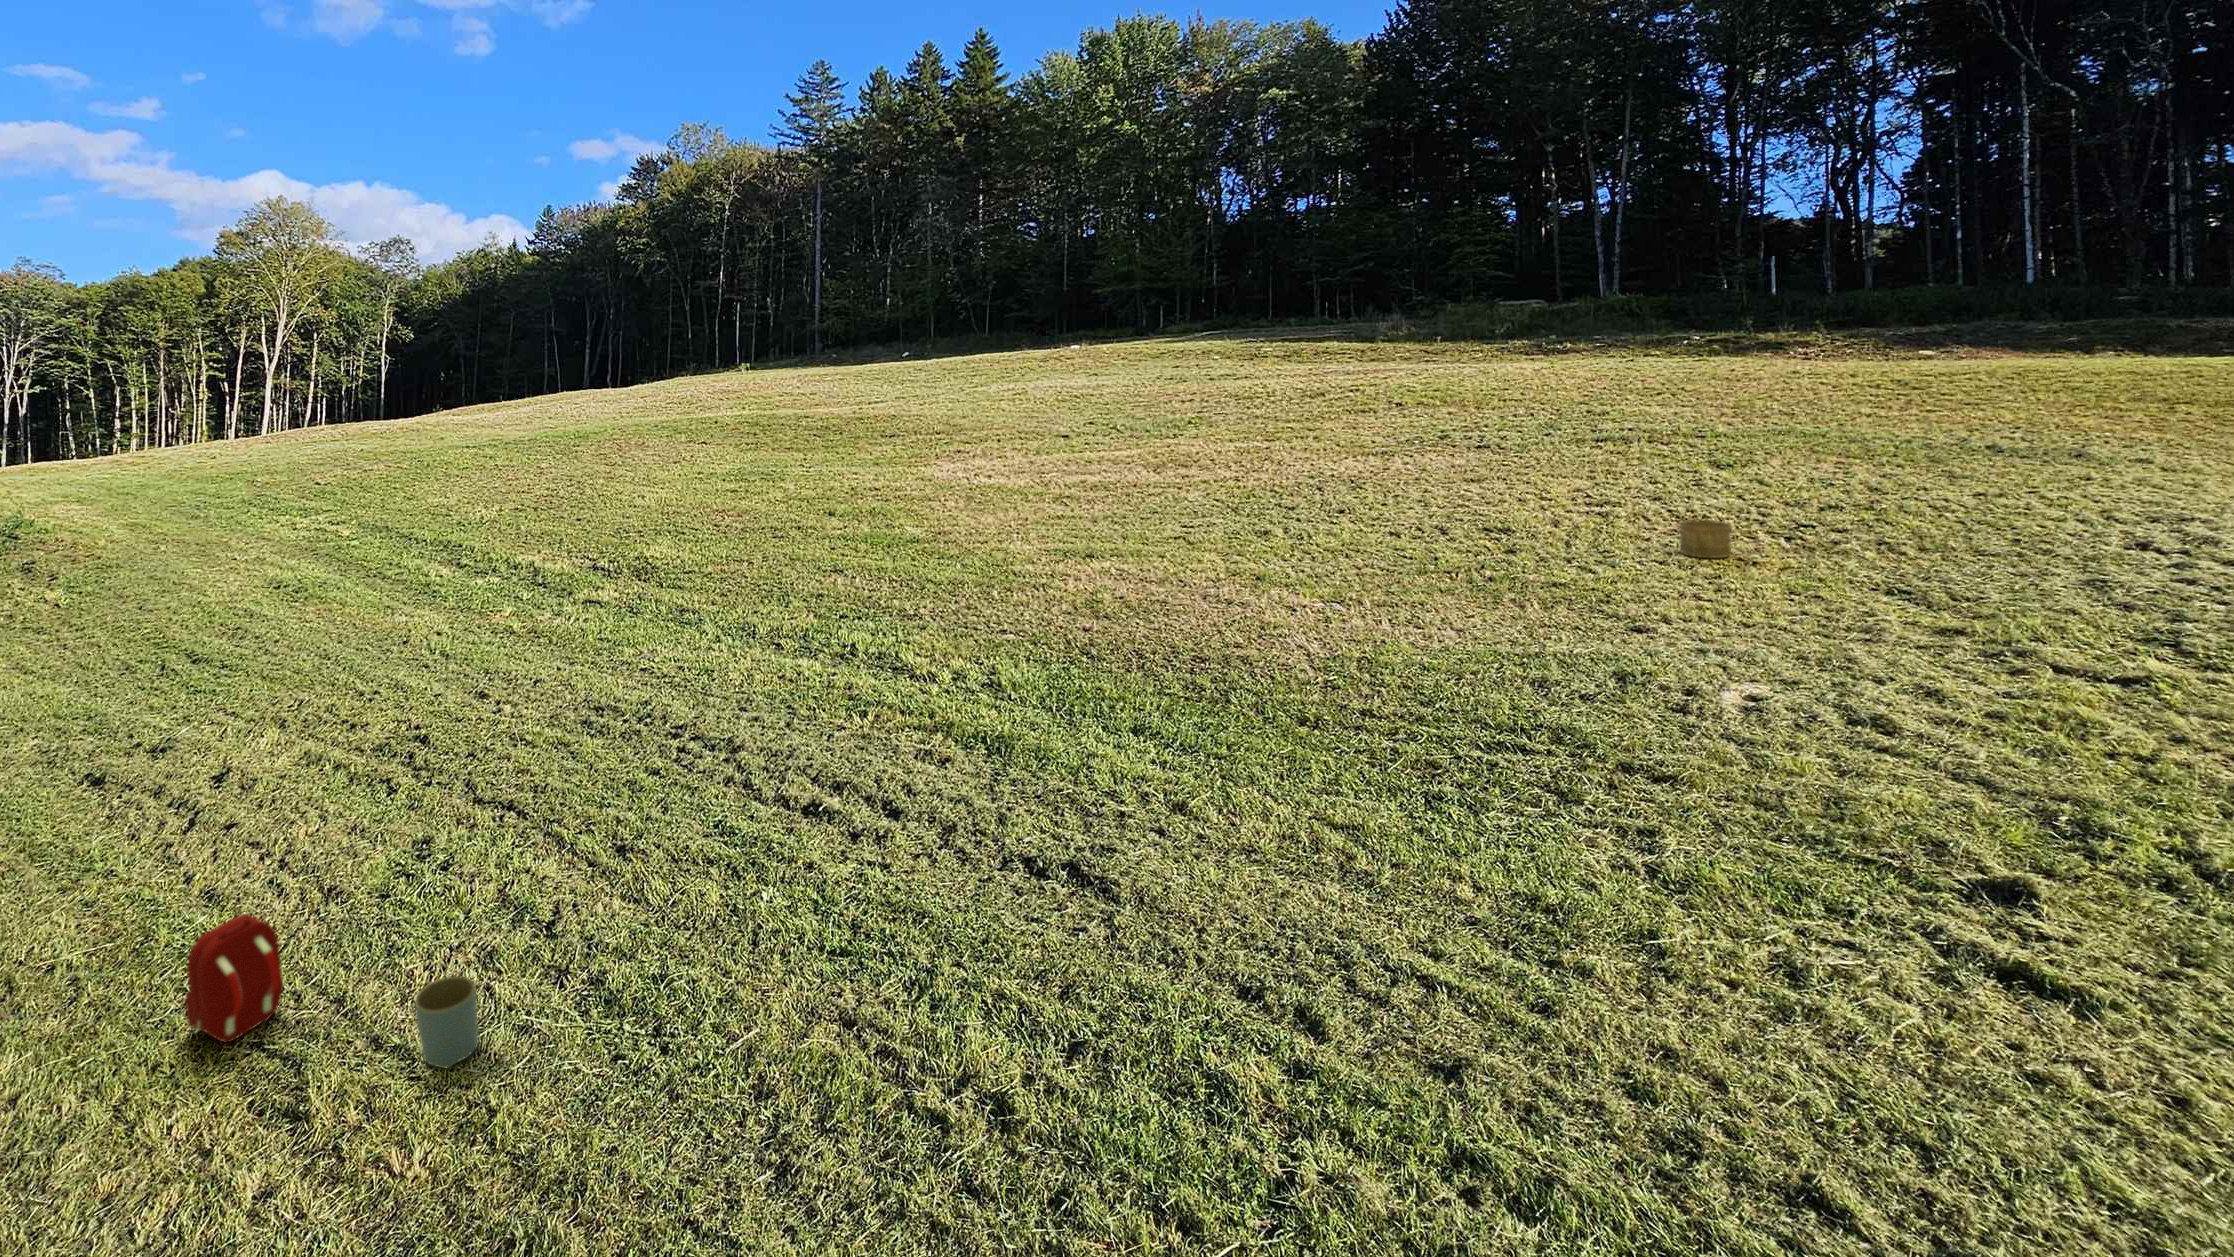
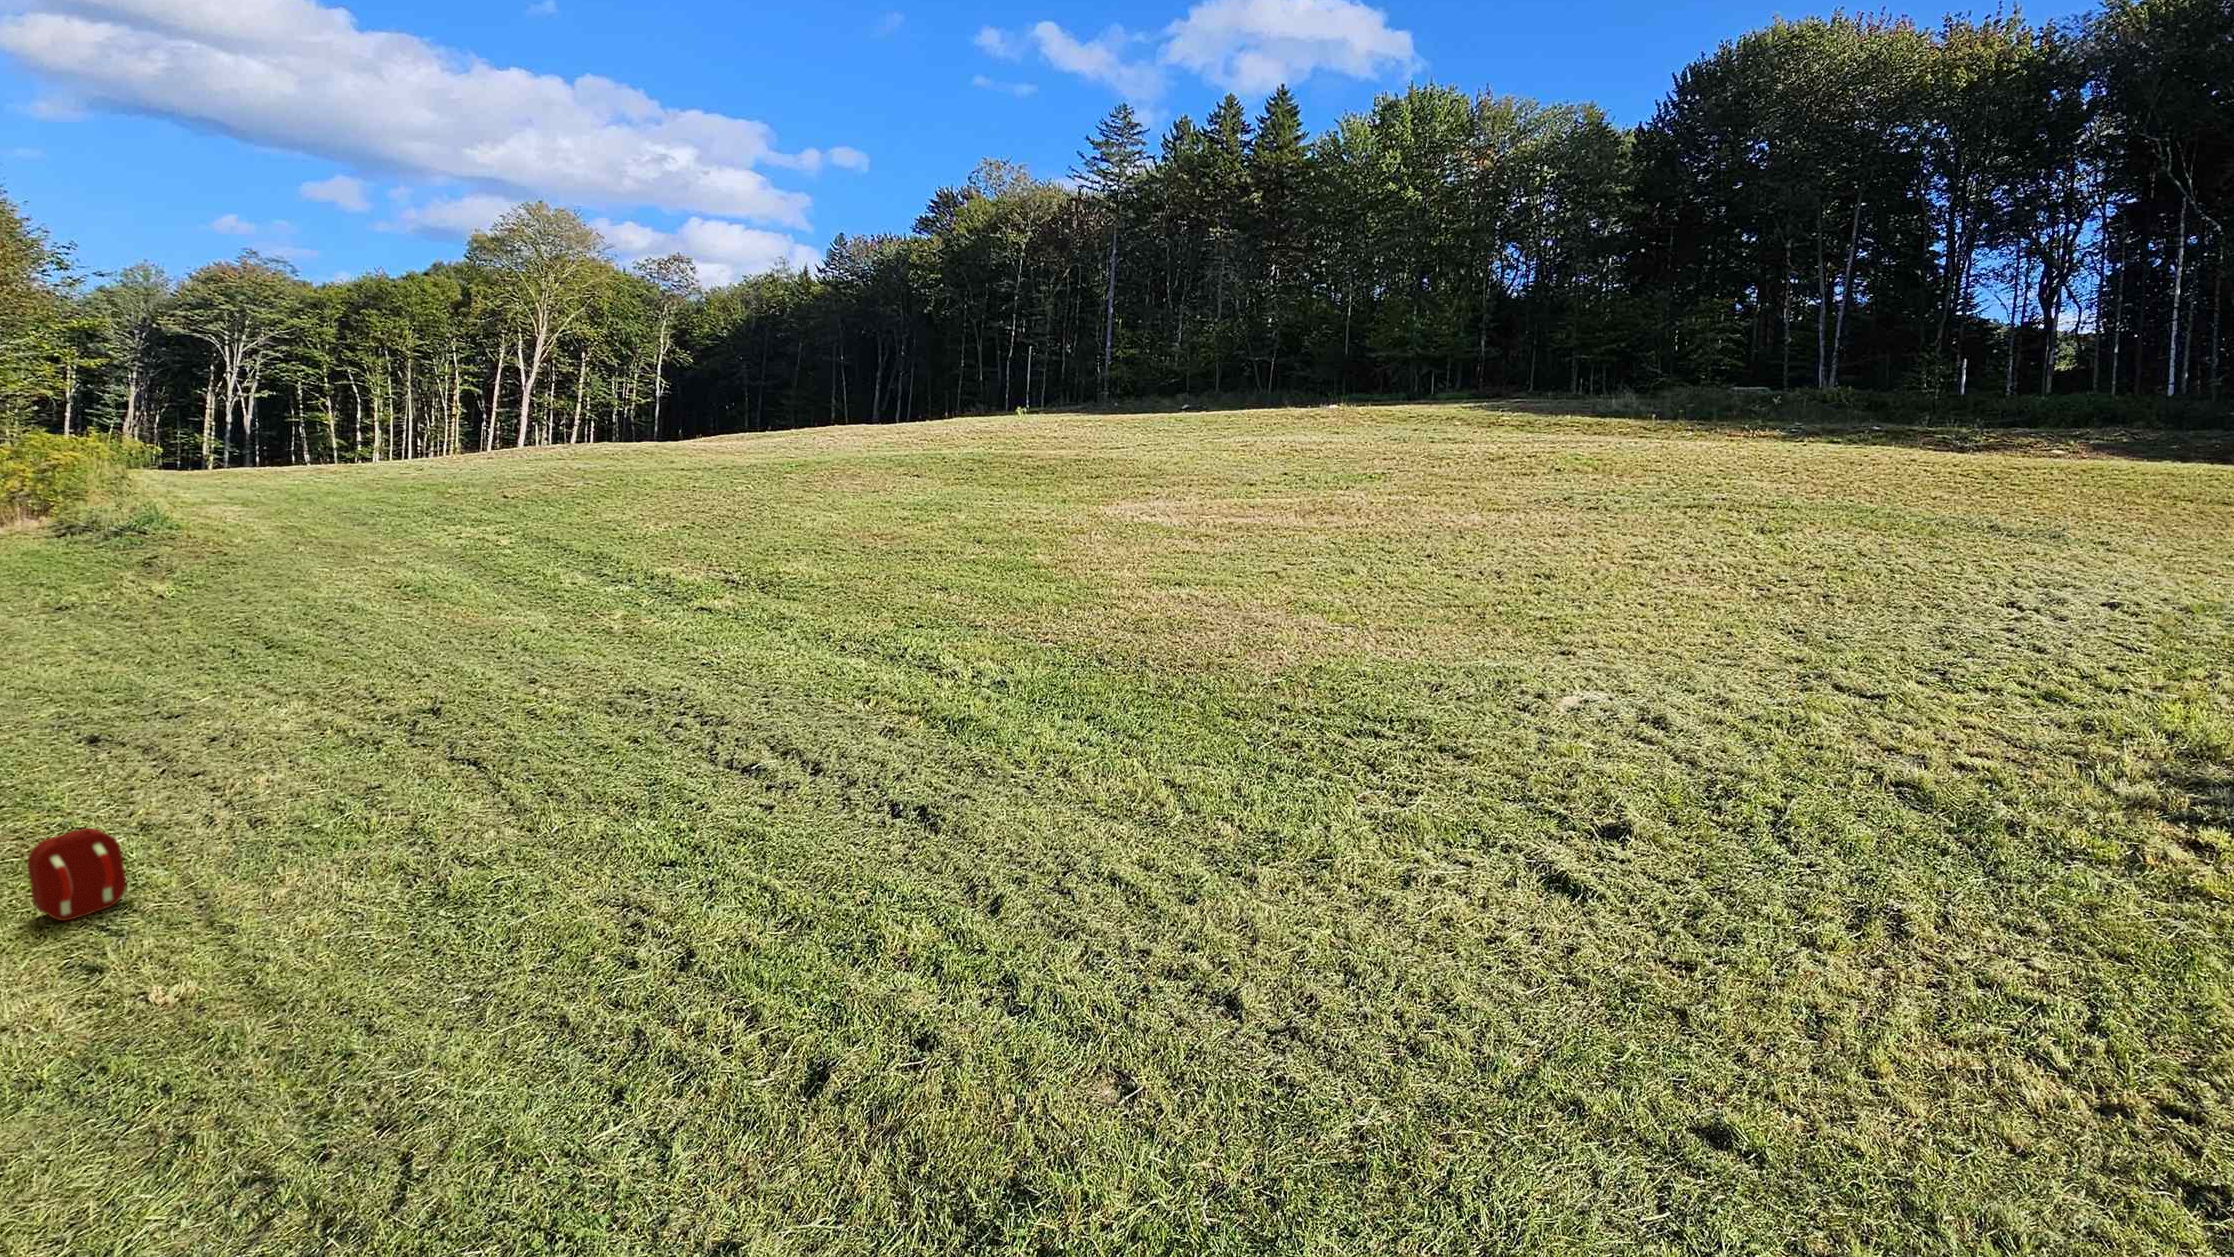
wooden bucket: present [1679,520,1731,558] -> none [1566,587,1602,619]
planter: present [415,976,479,1068] -> none [204,873,268,936]

